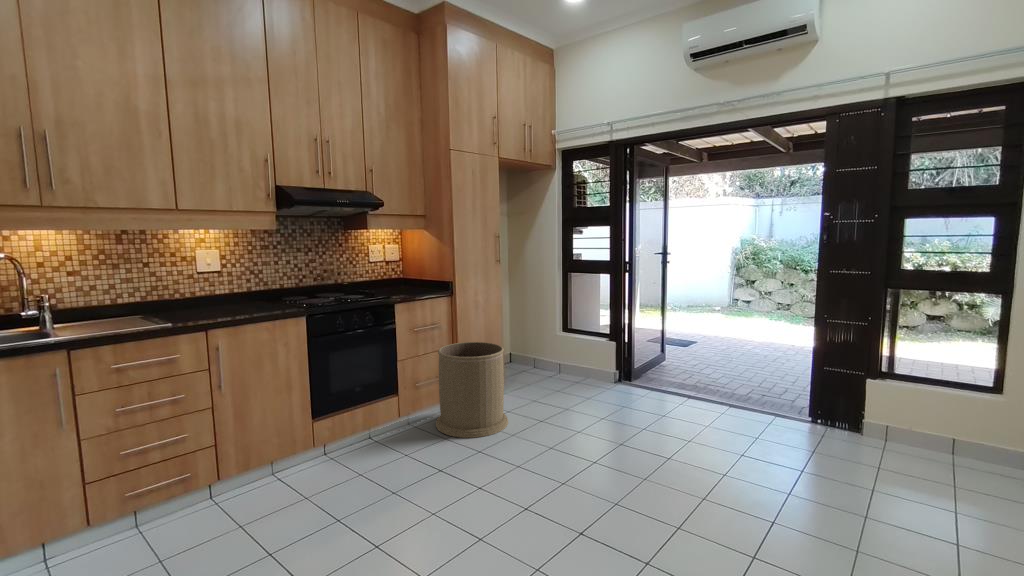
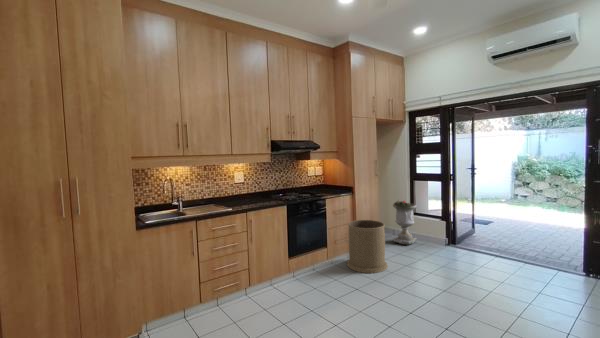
planter: none [530,305,570,384] -> present [393,200,417,245]

